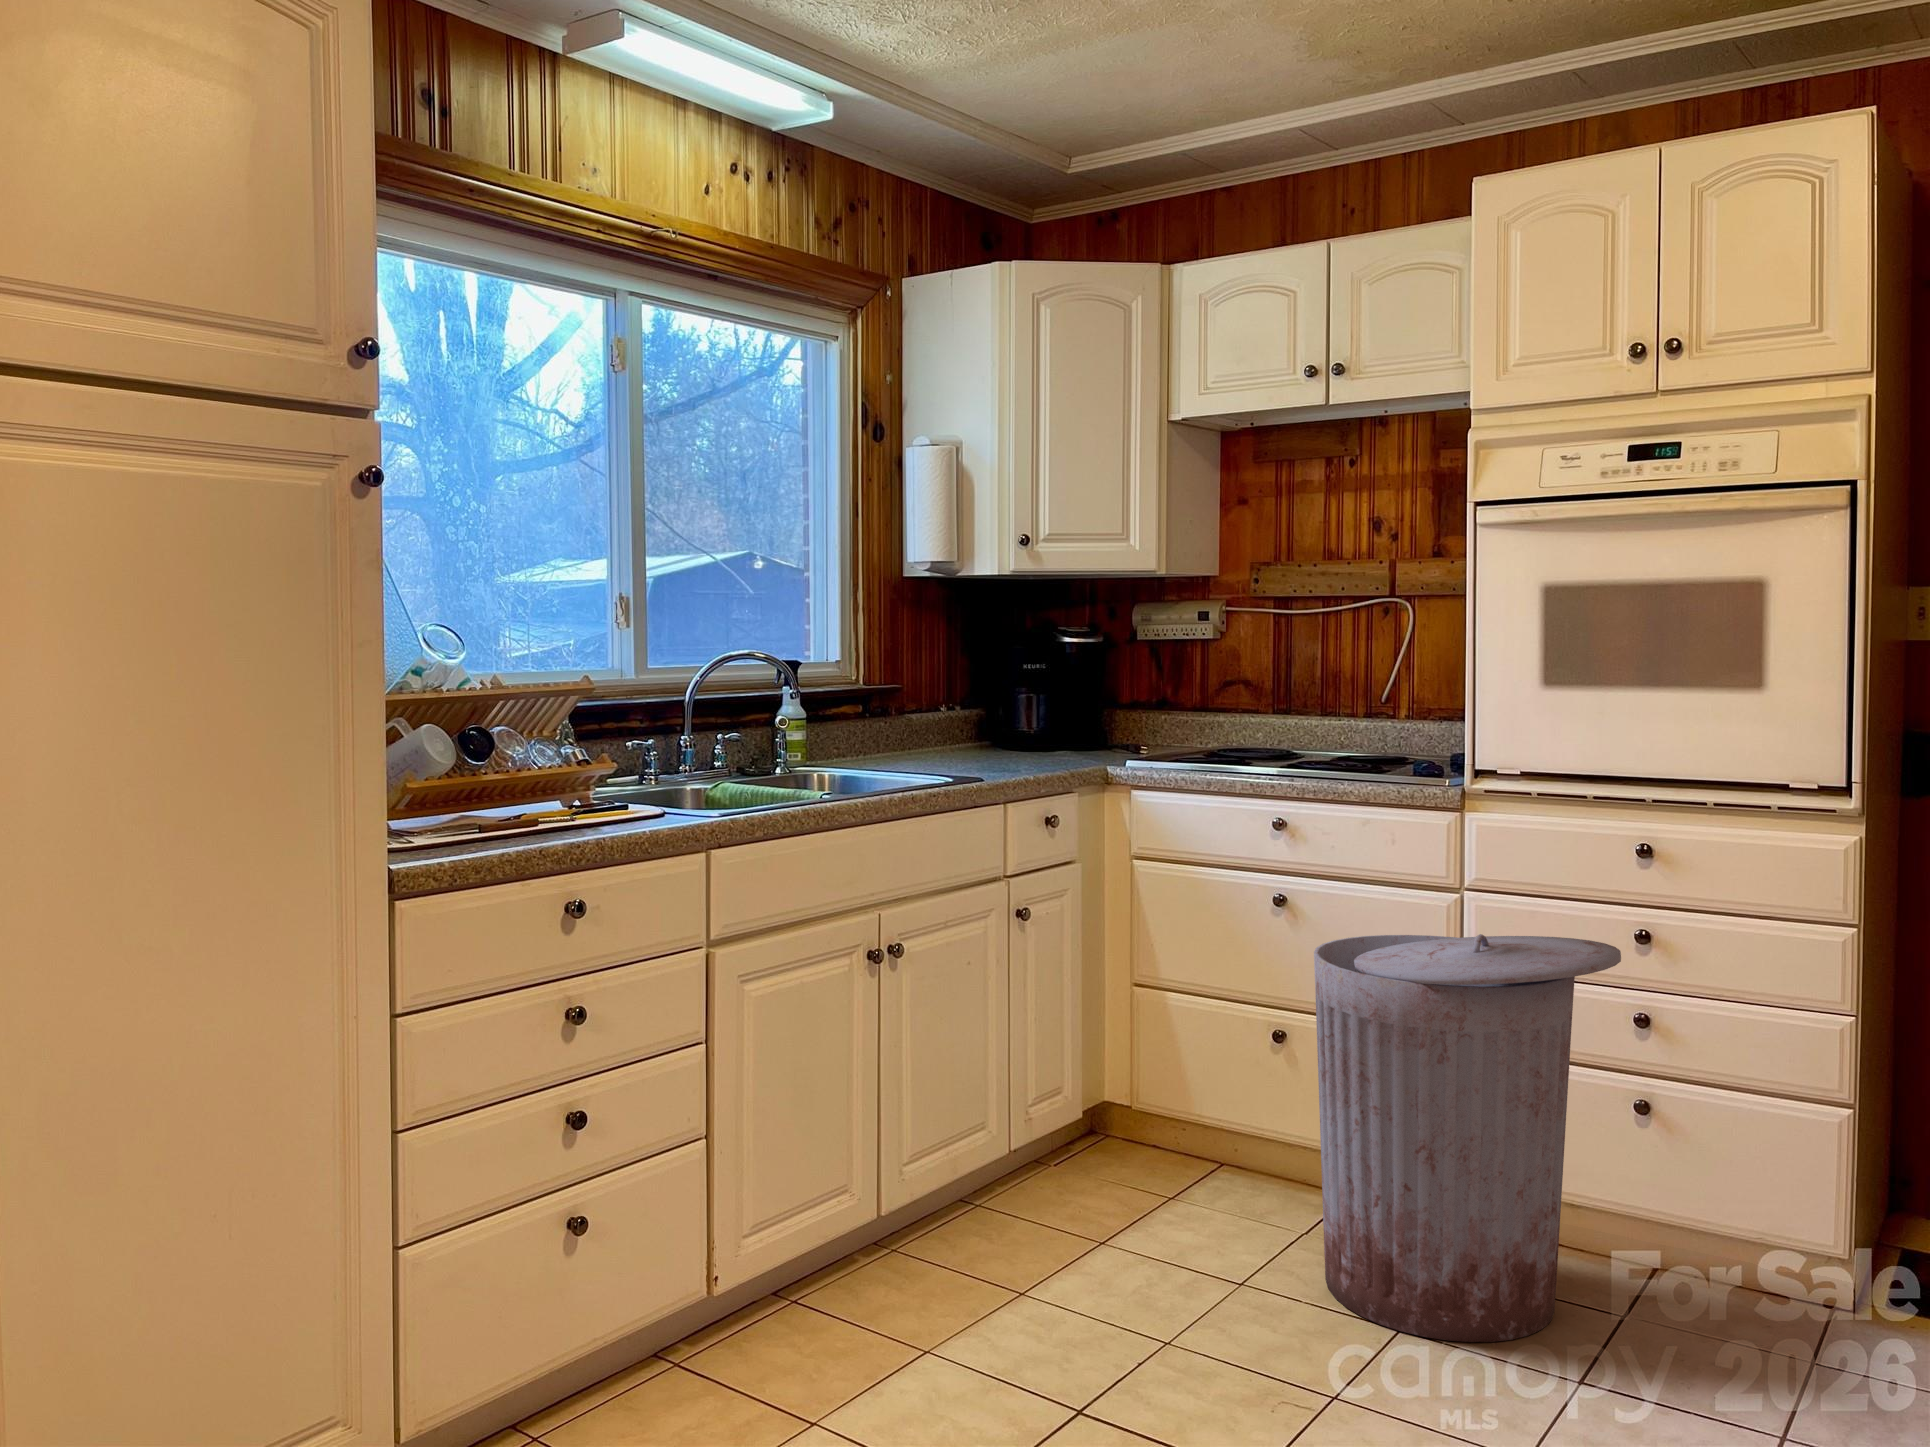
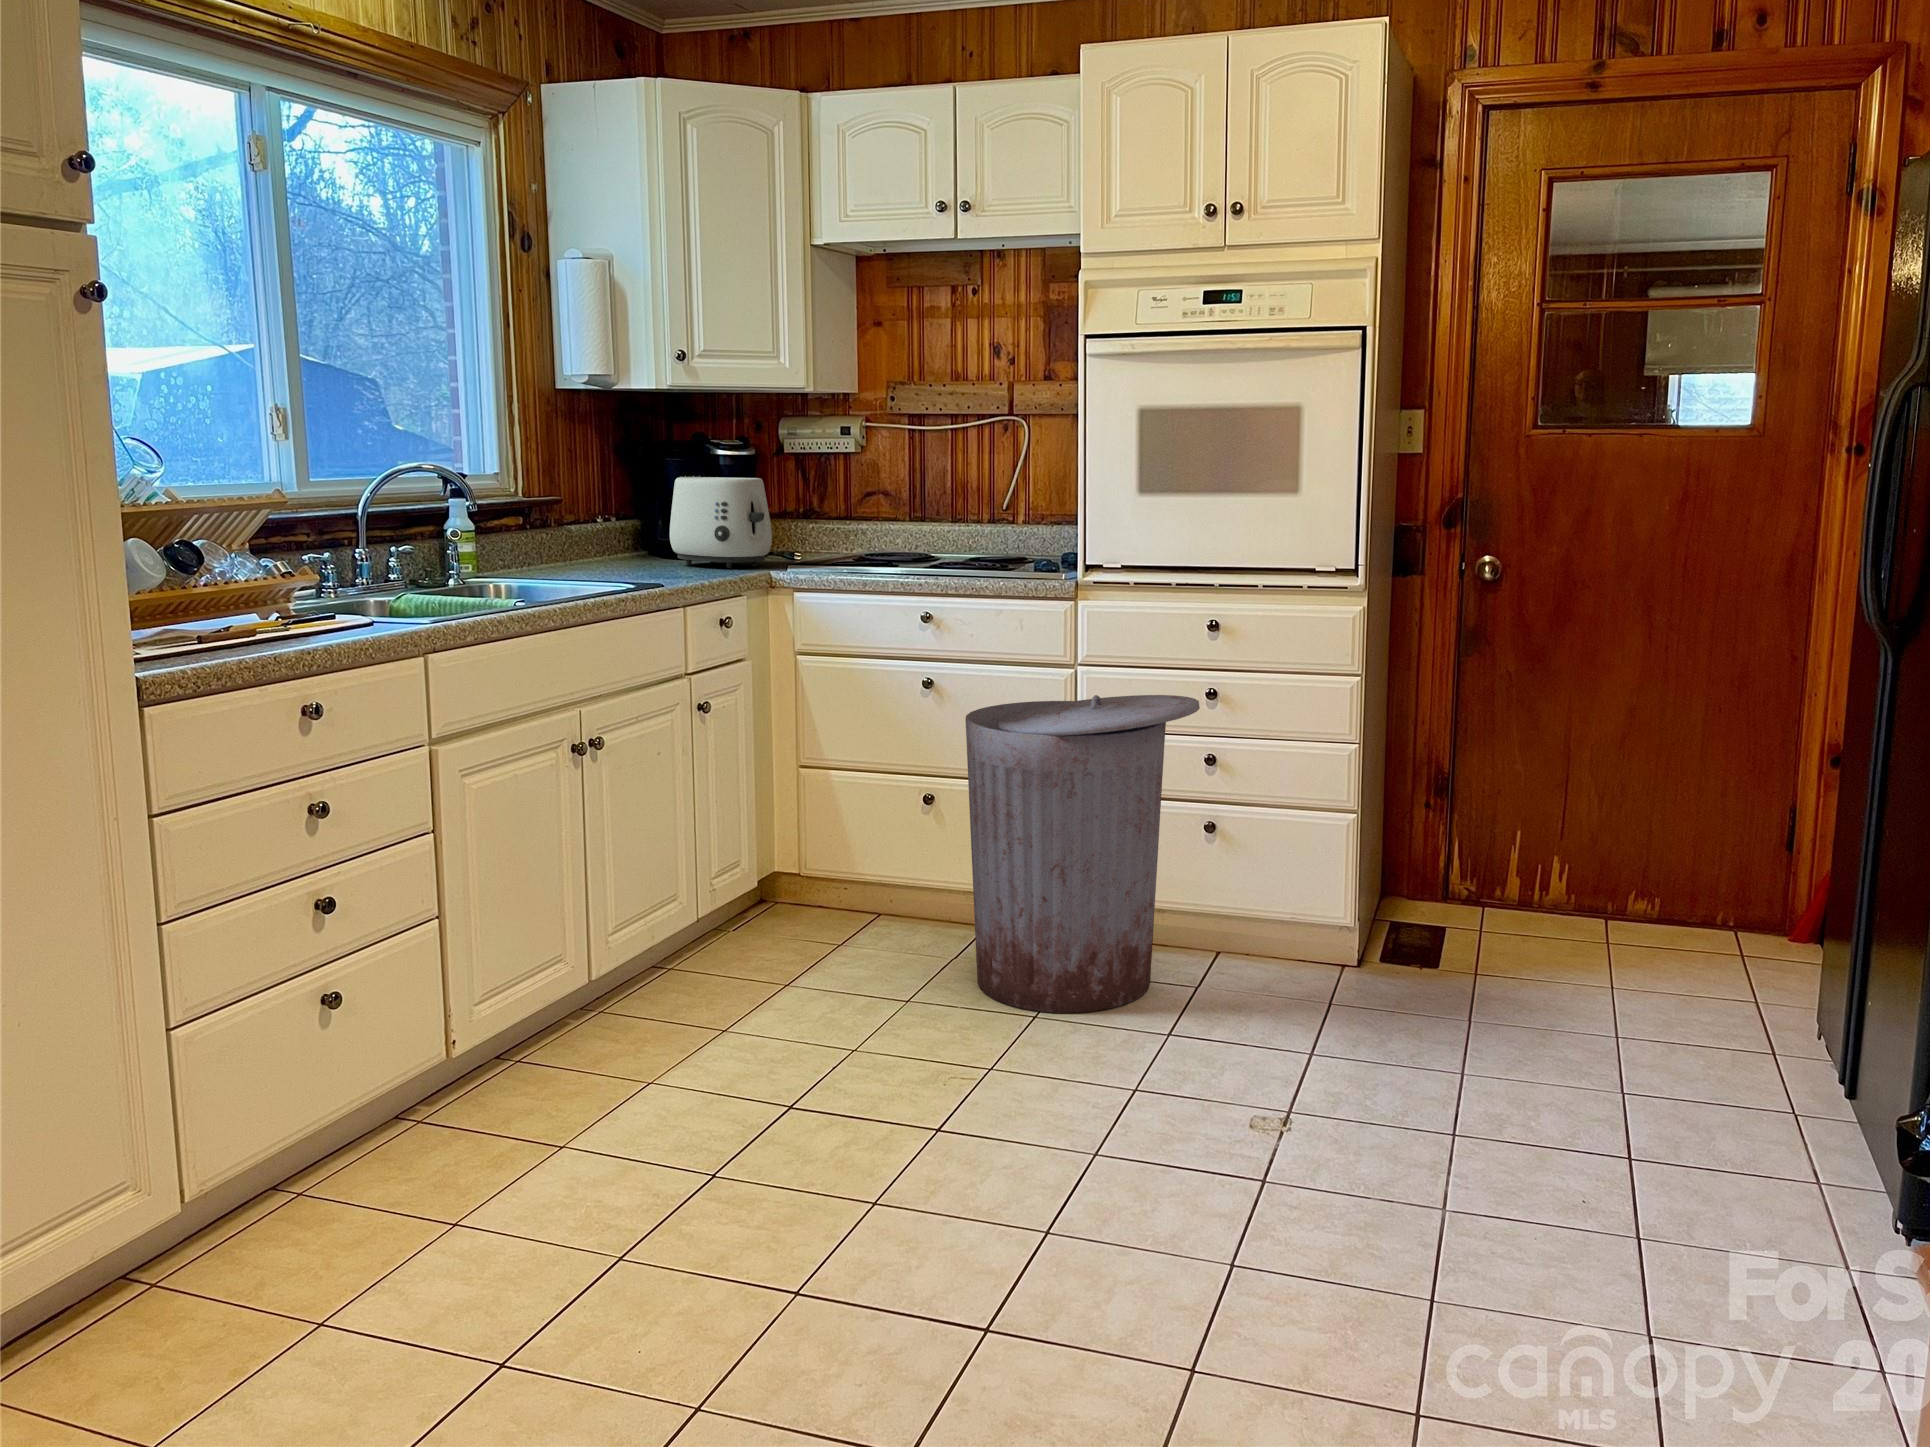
toaster: none [1005,666,1111,763] -> present [670,477,772,568]

